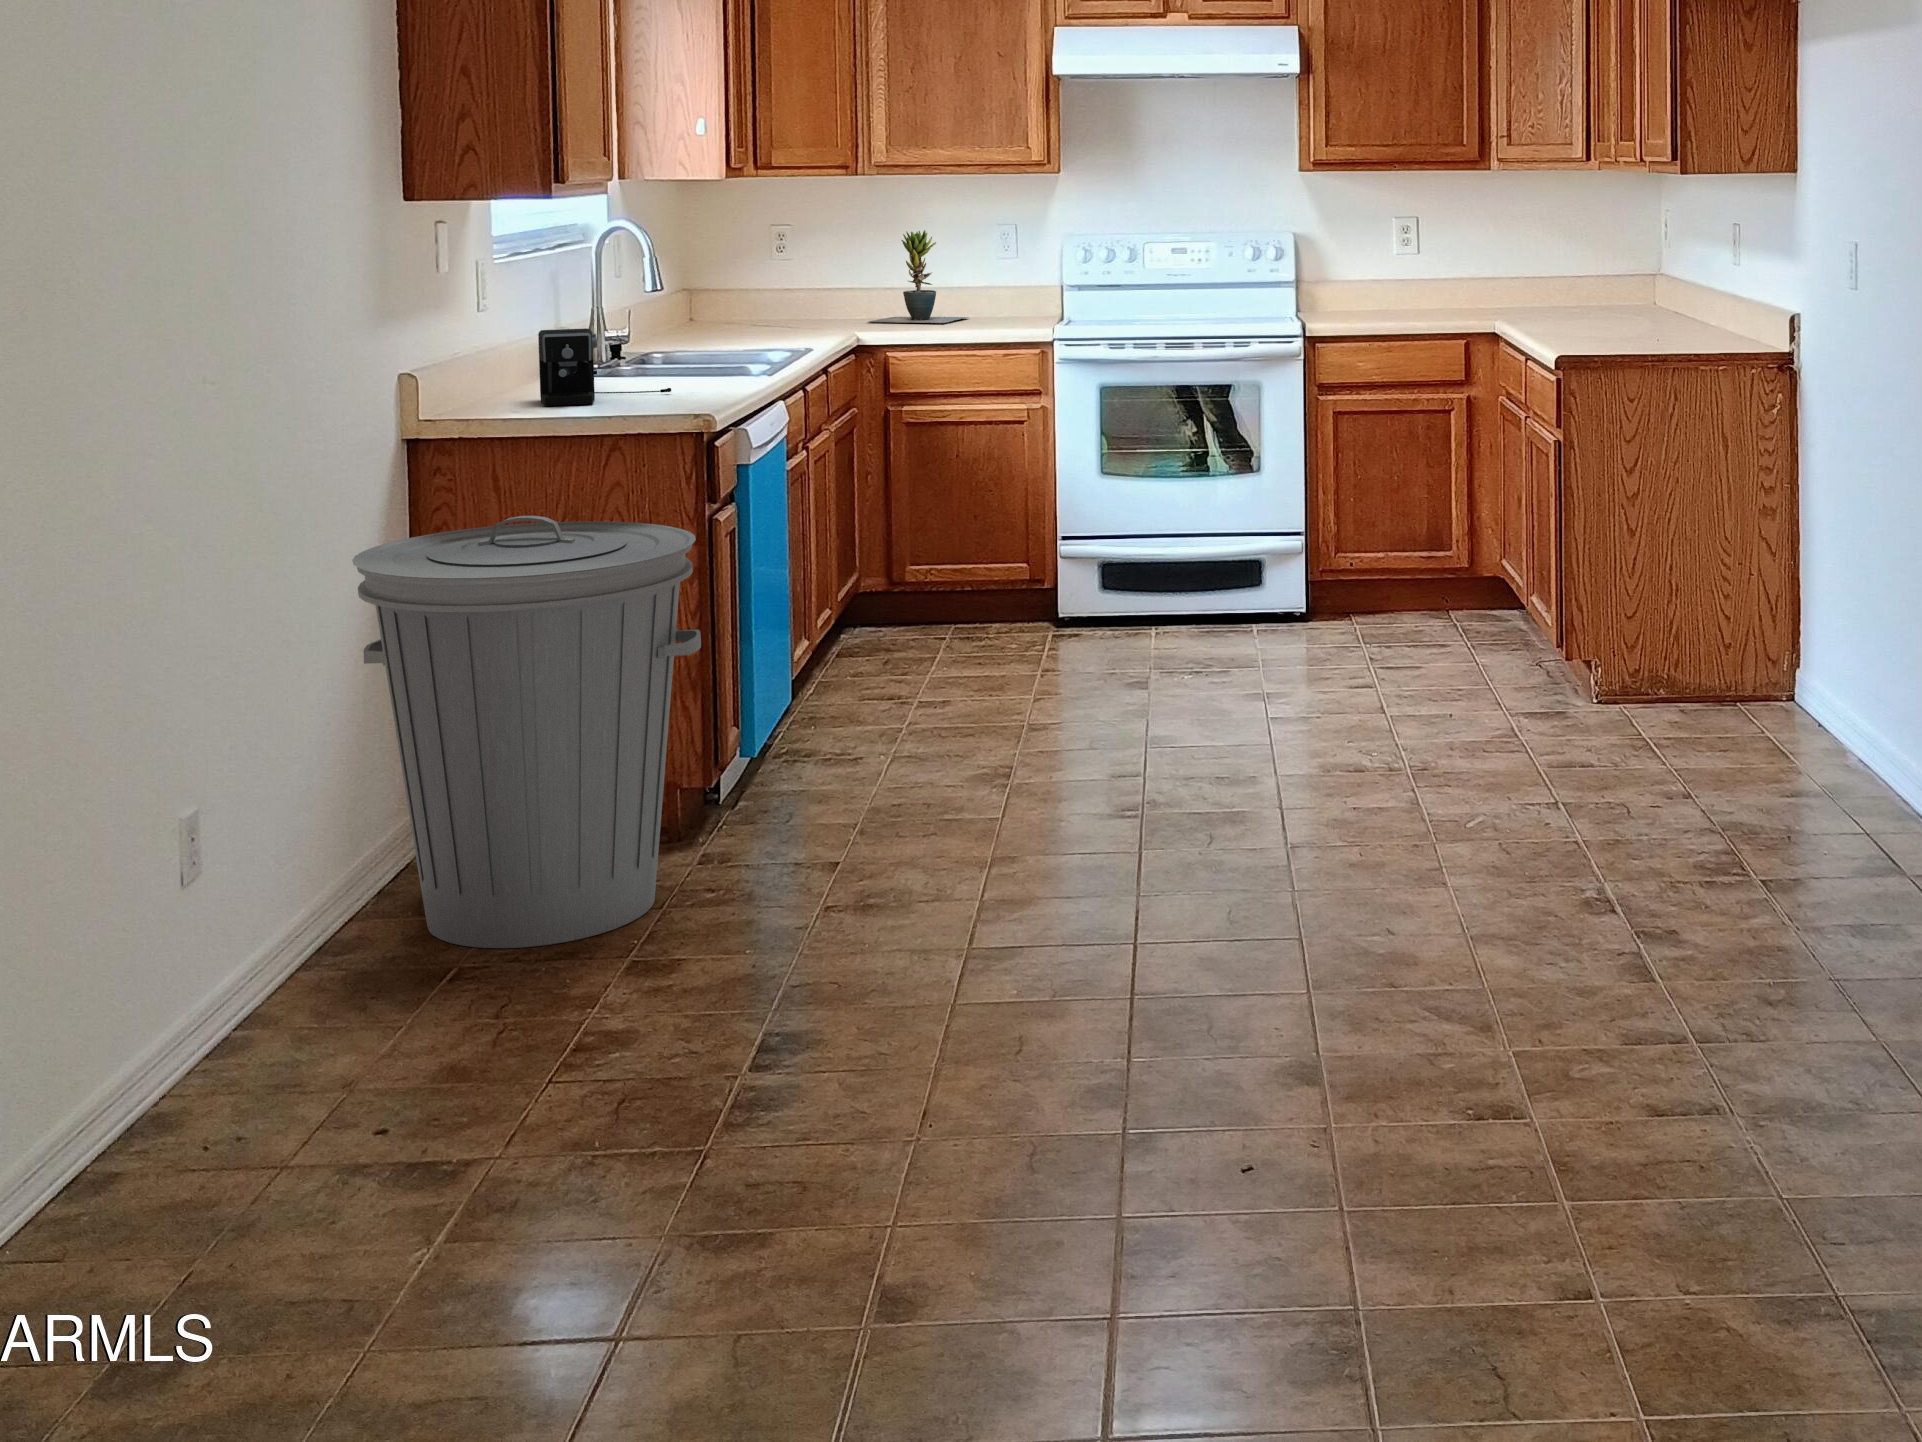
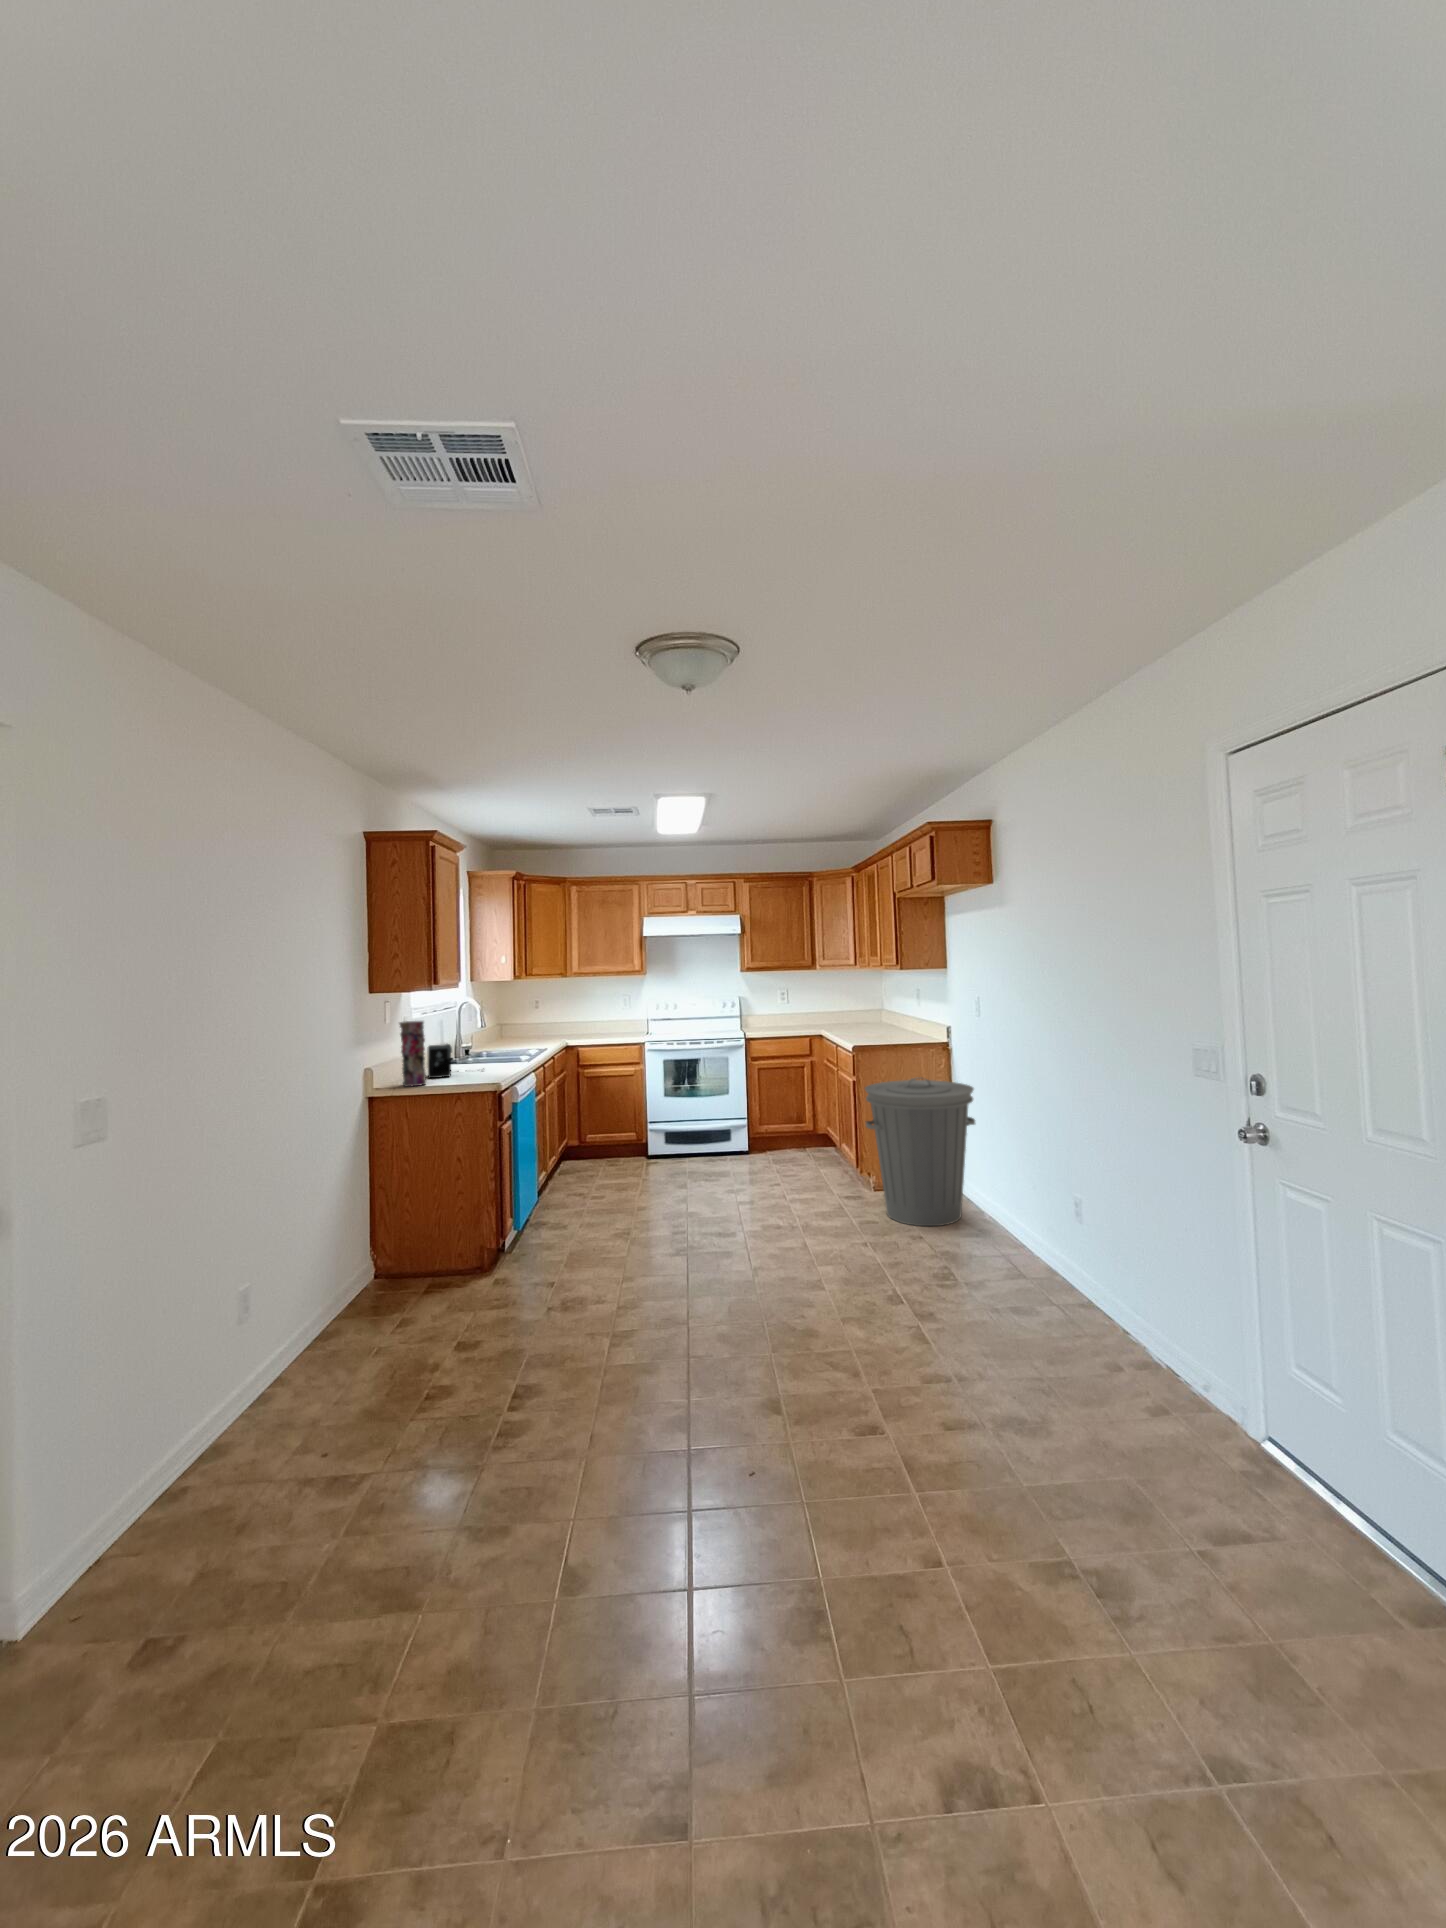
potted plant: present [869,230,967,323] -> none [572,998,613,1035]
vase: none [478,270,545,420] -> present [399,1021,426,1087]
trash can: present [352,516,701,948] -> present [865,1078,975,1226]

